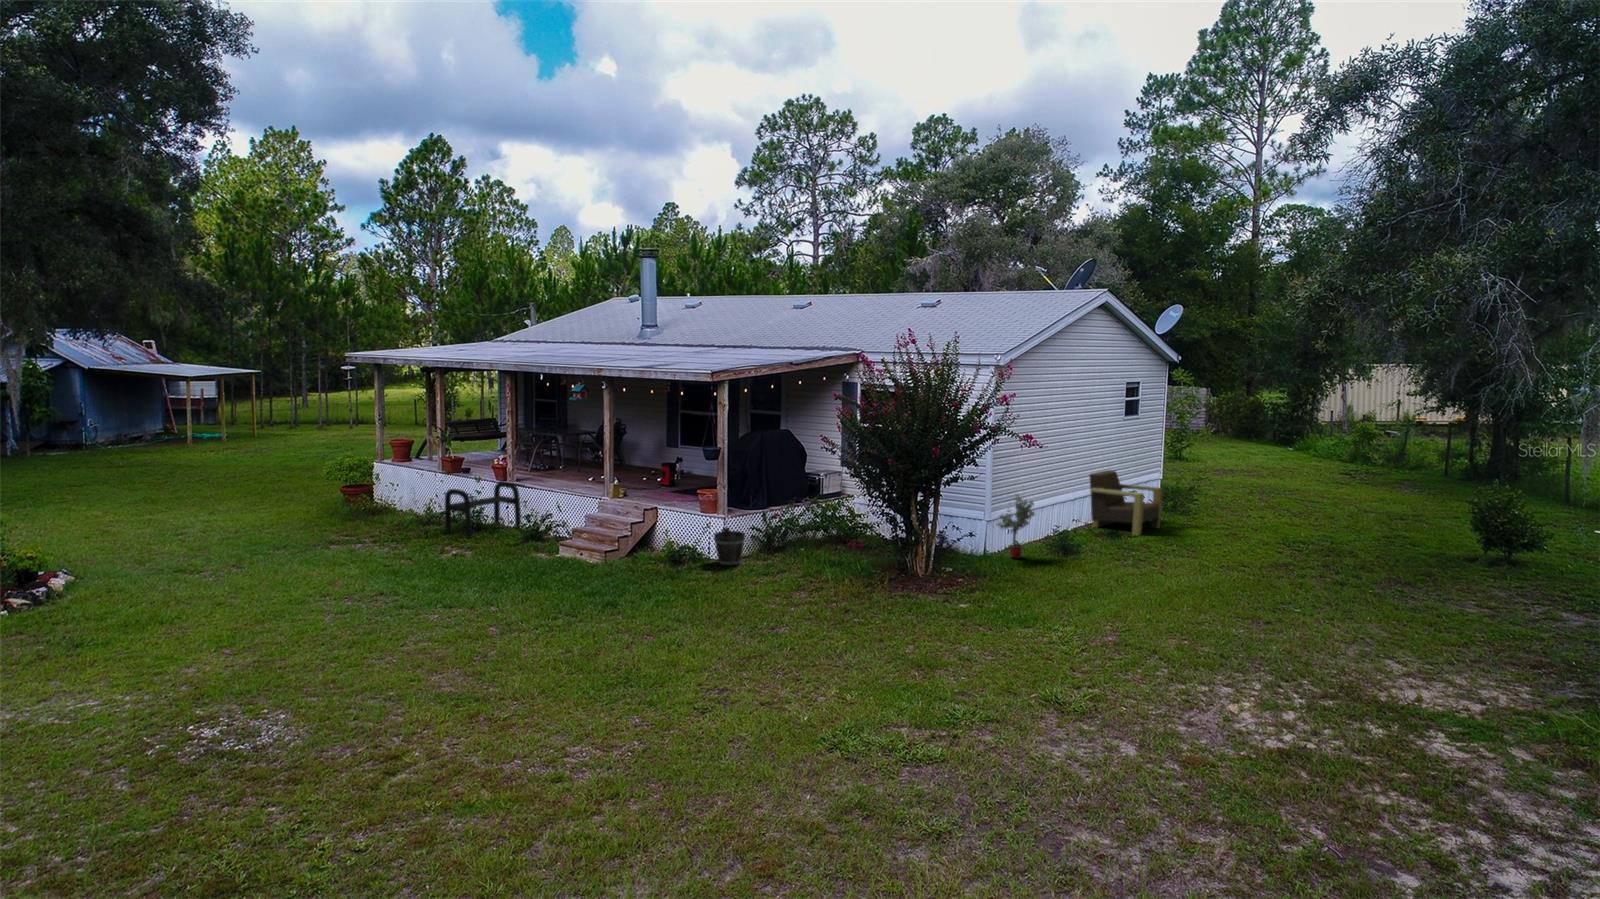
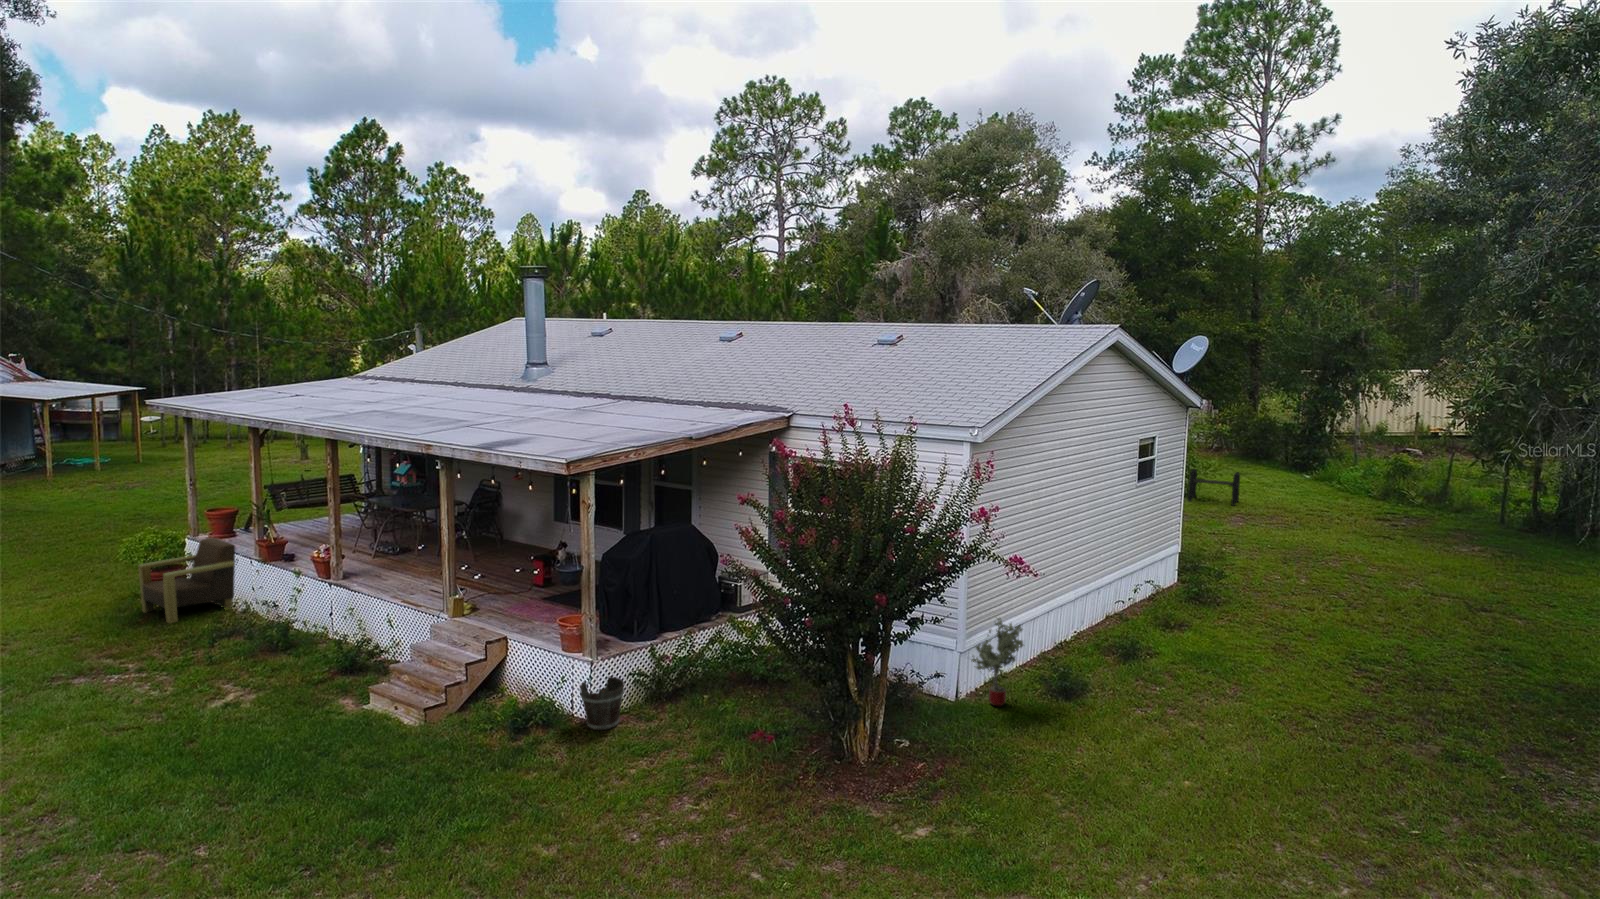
armchair: present [1090,470,1162,535] -> present [138,538,235,623]
bench: present [445,482,521,538] -> present [1188,469,1240,506]

